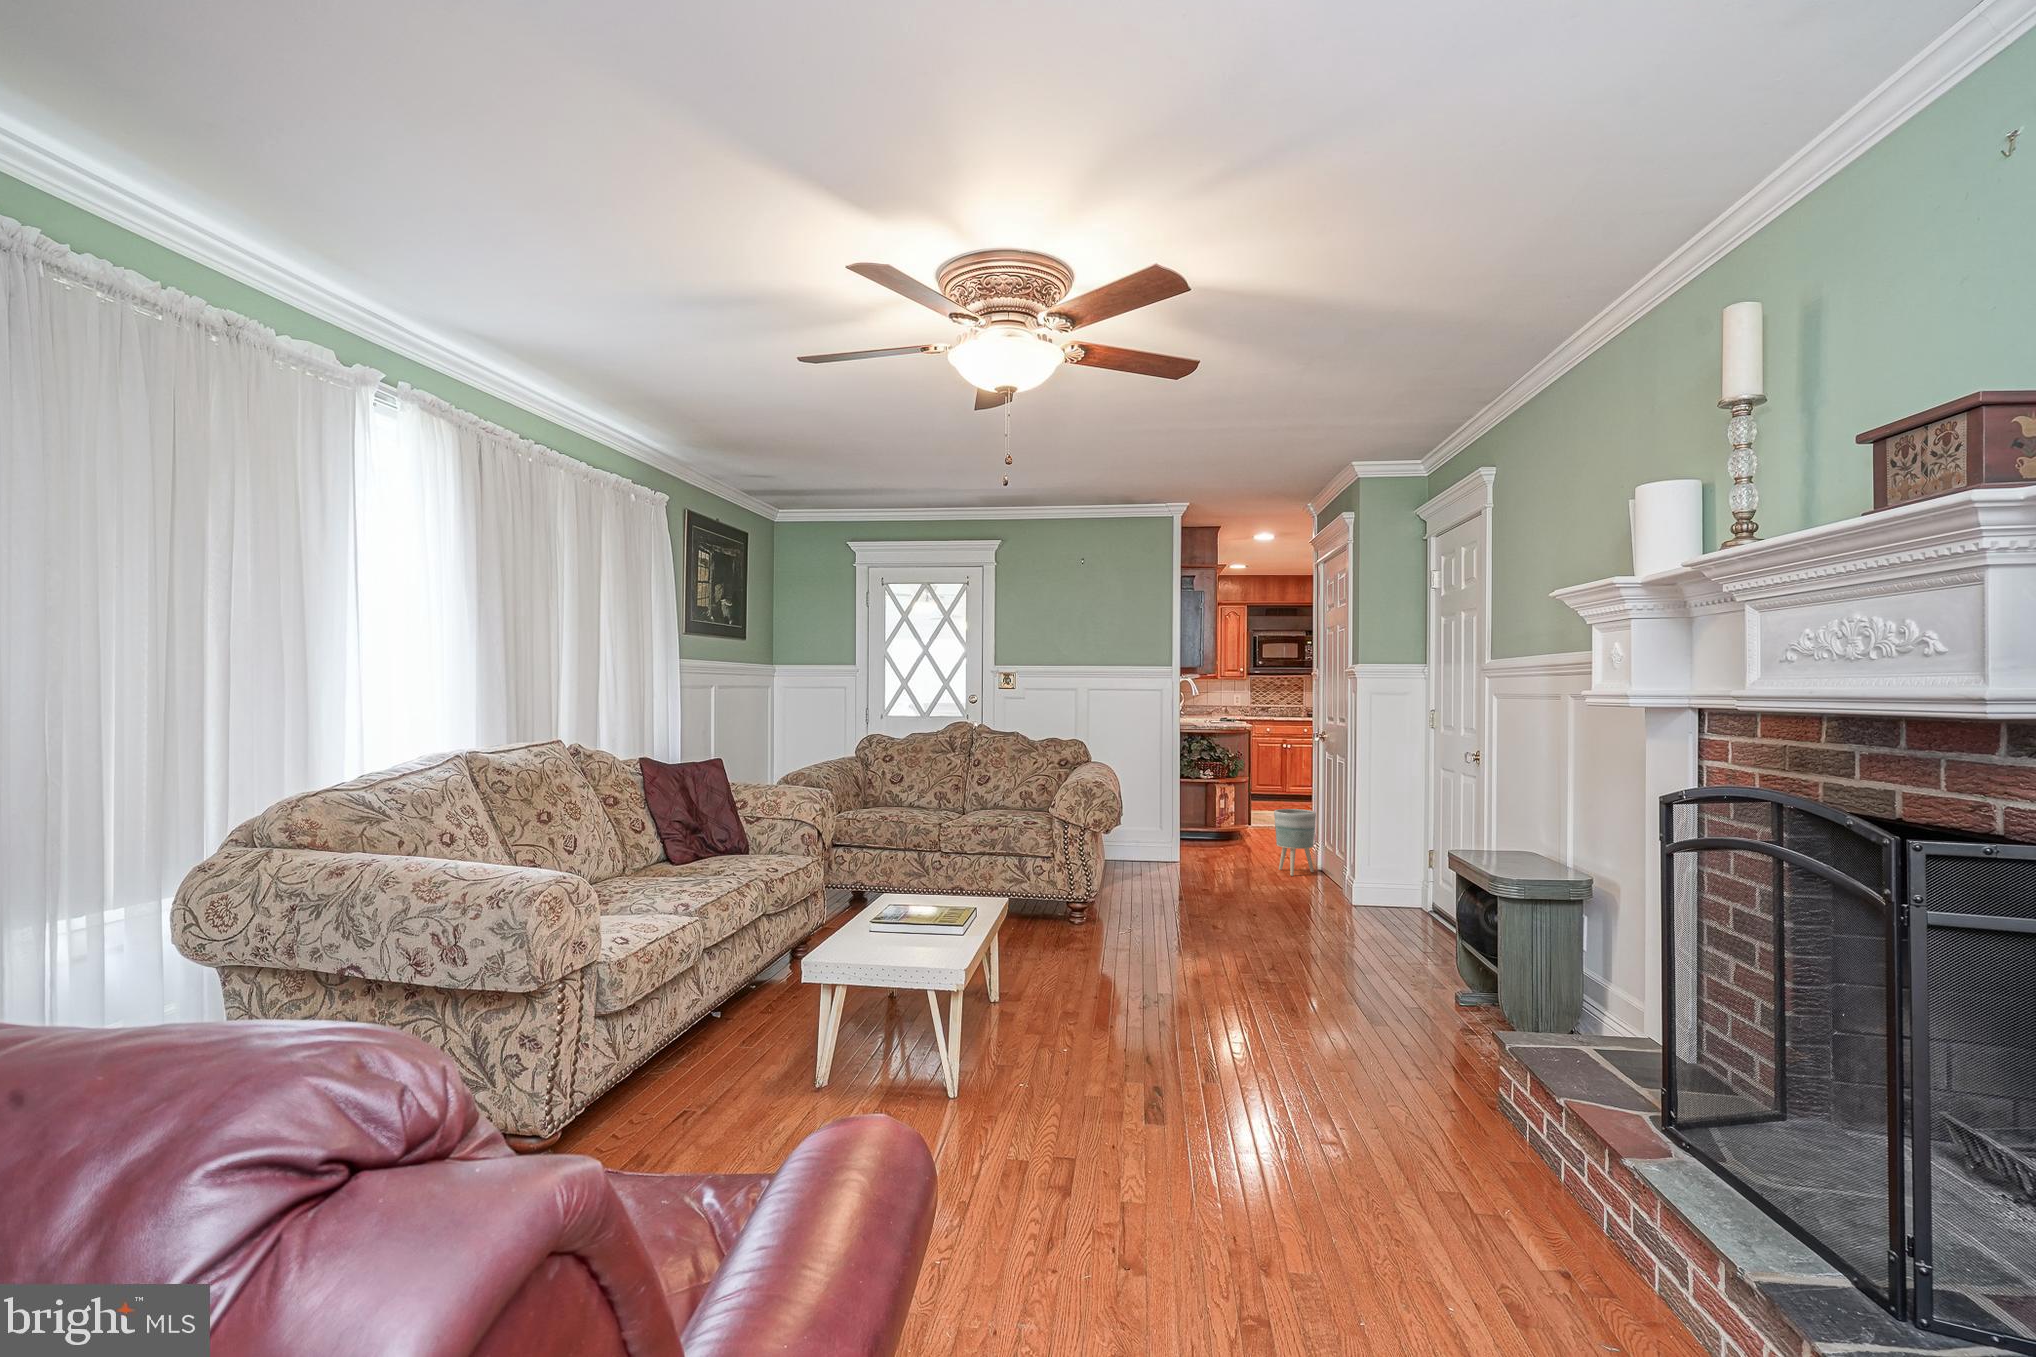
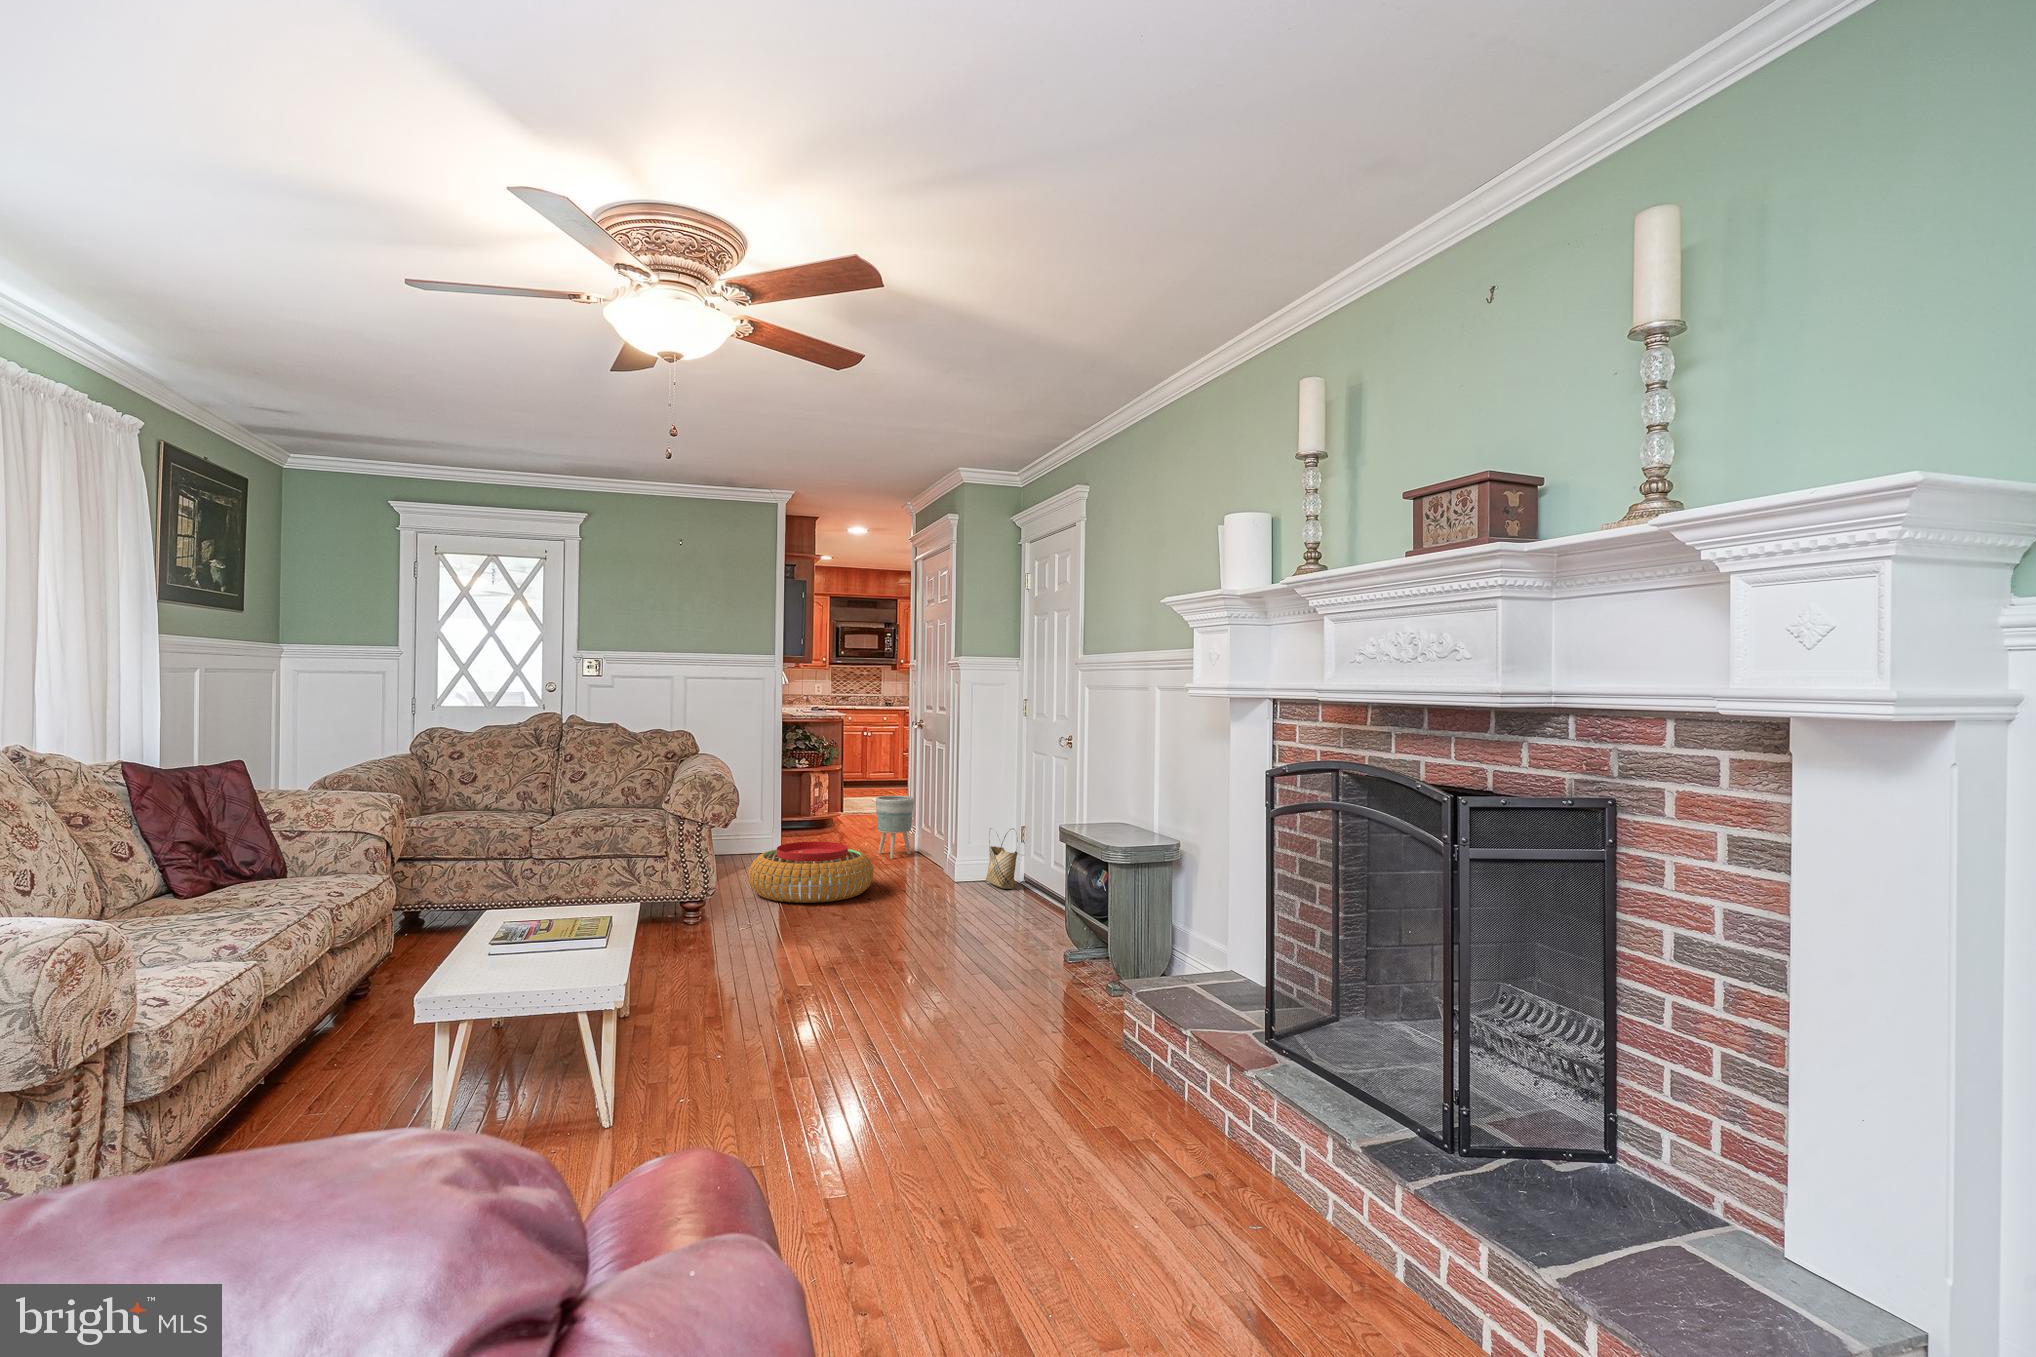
woven basket: none [1390,849,1426,918] -> present [986,828,1018,889]
pouf: none [1135,852,1261,914] -> present [749,842,874,903]

